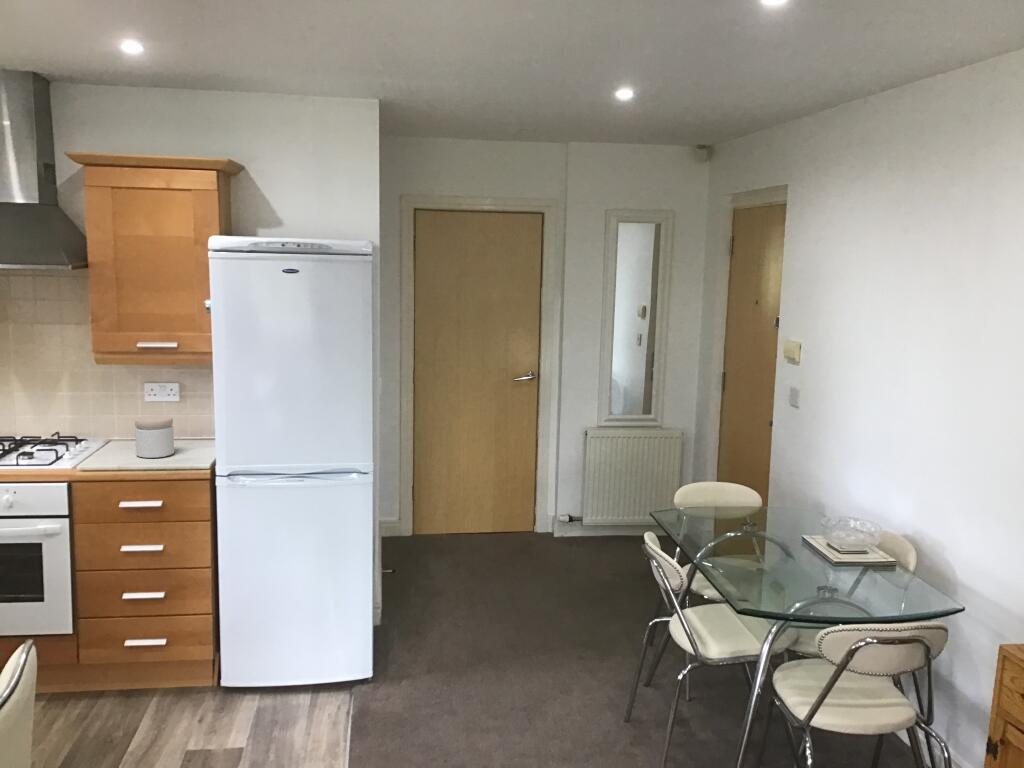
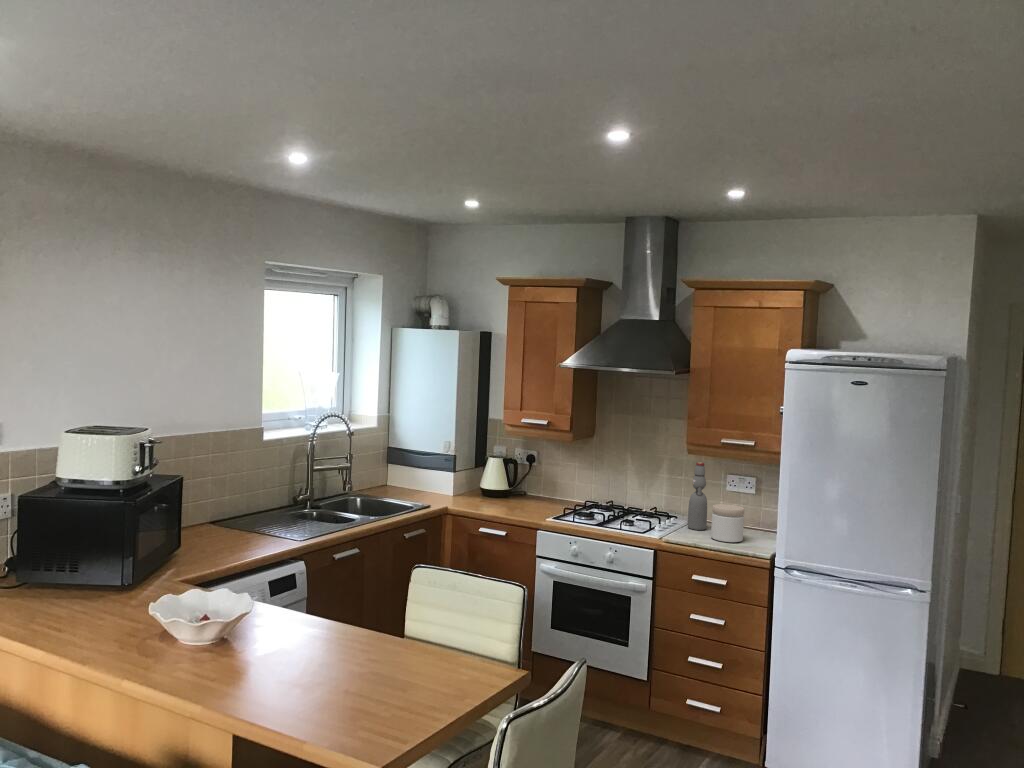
bottle: none [104,372,128,450] -> present [688,462,707,530]

